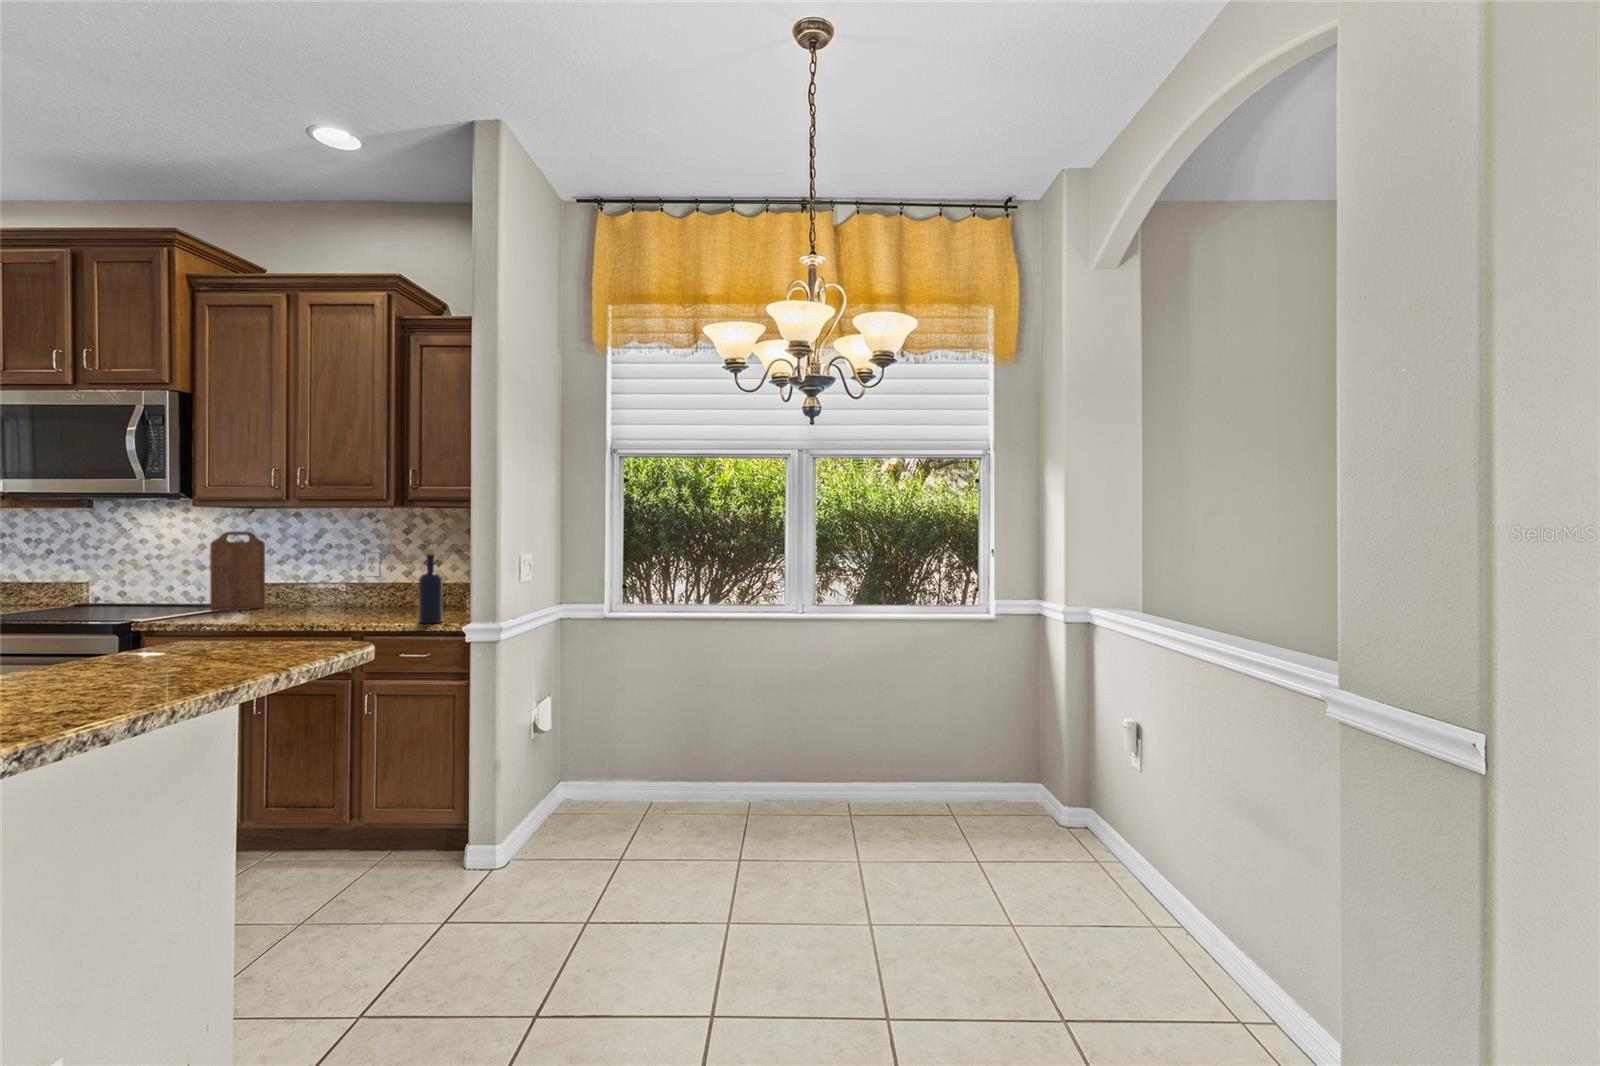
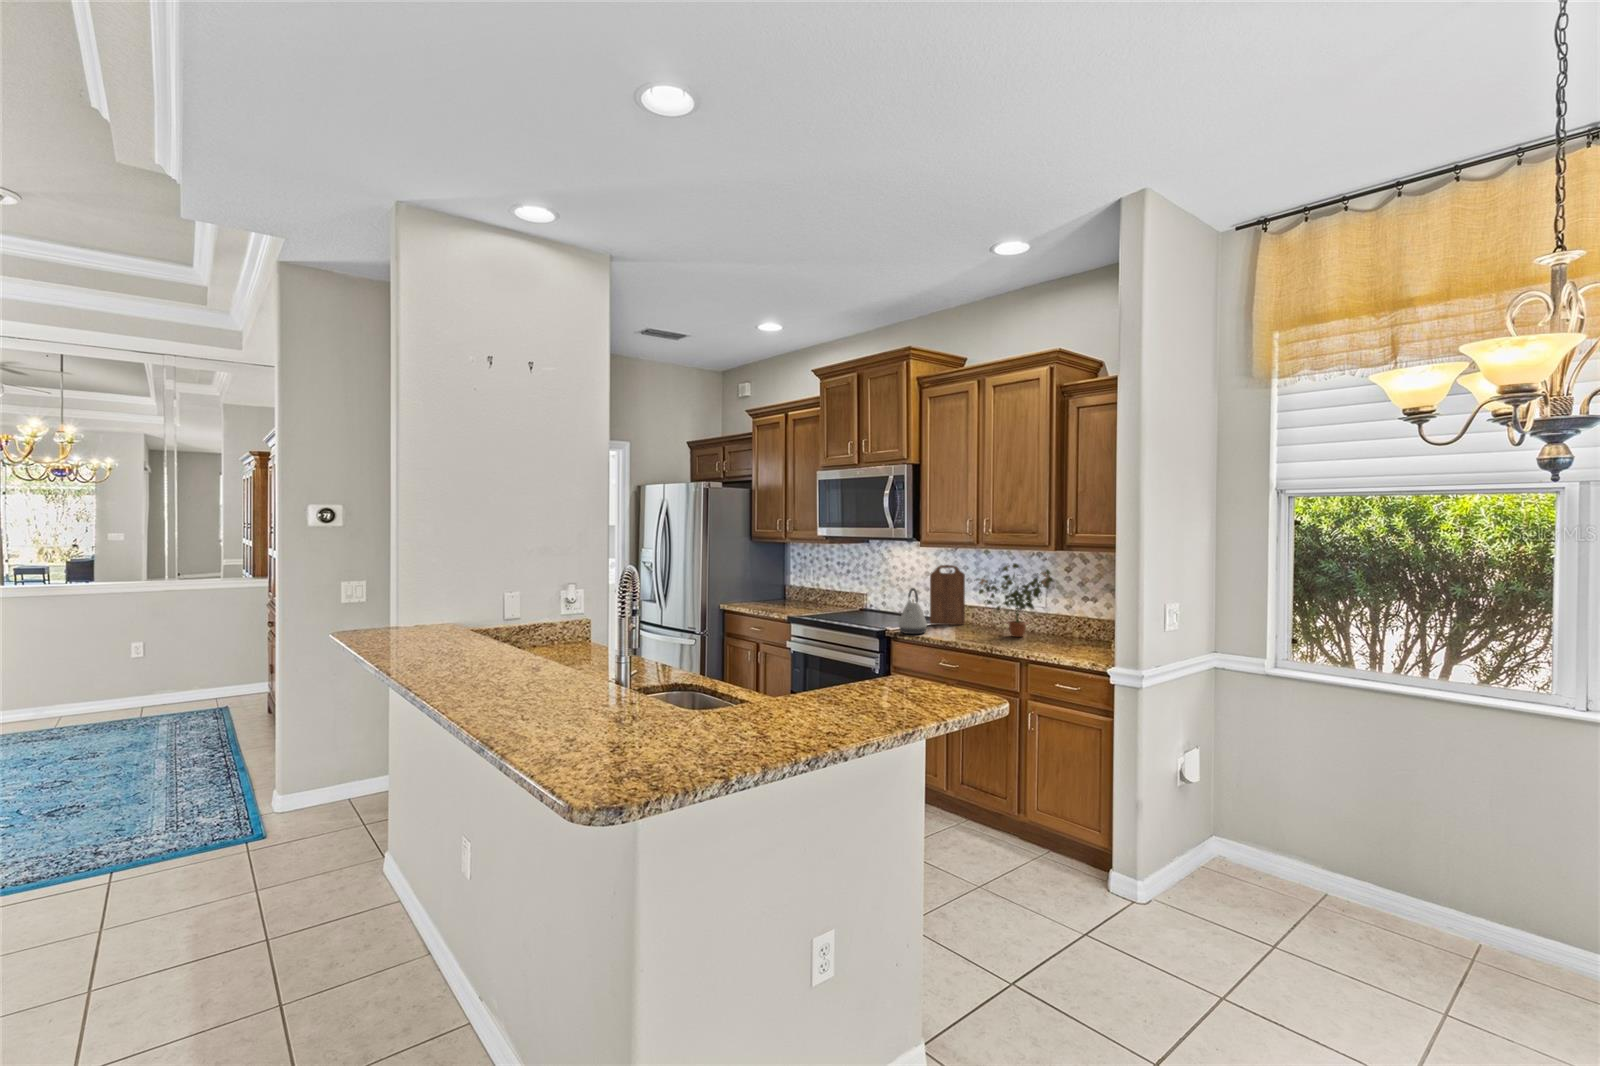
potted plant: none [281,525,393,613] -> present [976,563,1053,637]
bottle: present [419,549,442,624] -> none [1071,592,1093,660]
kettle: none [160,559,210,623] -> present [899,588,927,634]

